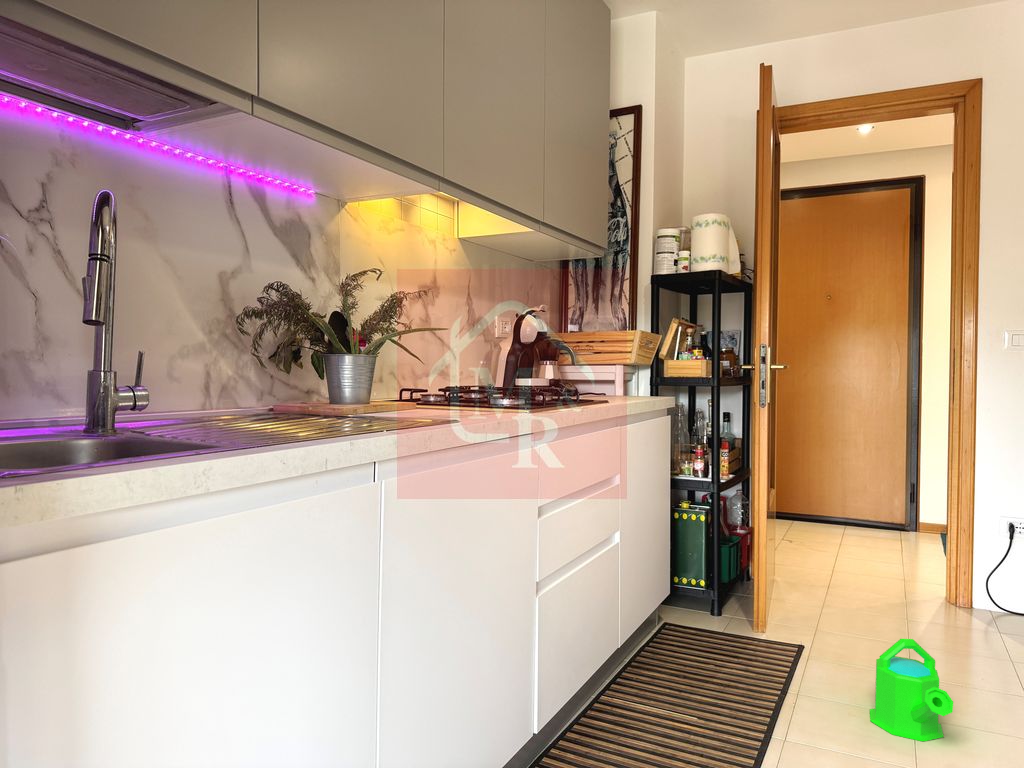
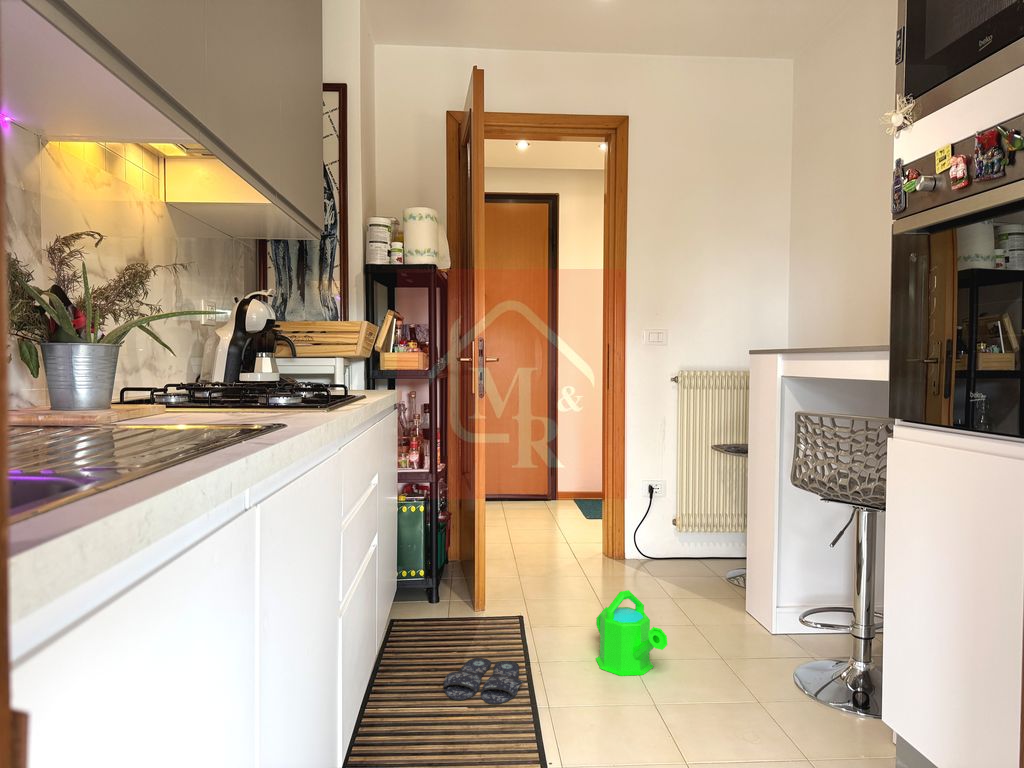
slippers: none [684,675,773,723] -> present [444,658,523,705]

